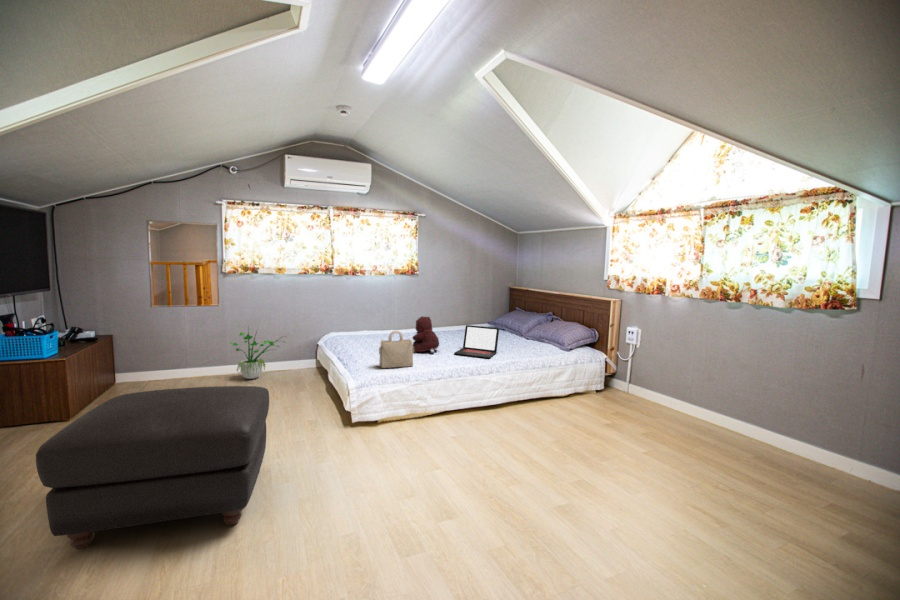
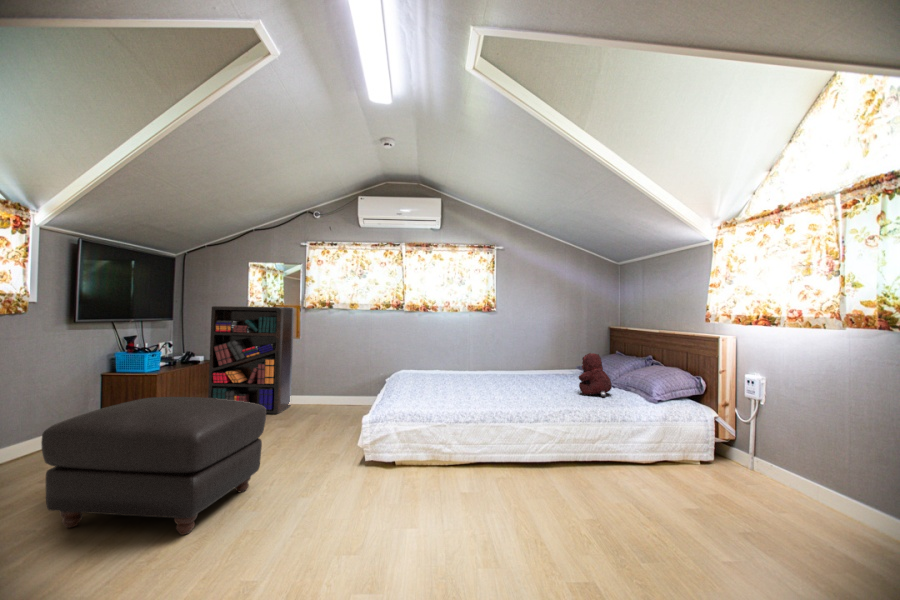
bookshelf: none [109,272,214,394] -> present [208,306,294,414]
teddy bear: present [413,316,439,353] -> present [579,353,612,397]
laptop: present [454,325,499,358] -> none [502,364,560,403]
potted plant: present [231,331,284,379] -> none [302,354,356,411]
handbag: present [379,331,414,368] -> none [406,362,446,404]

